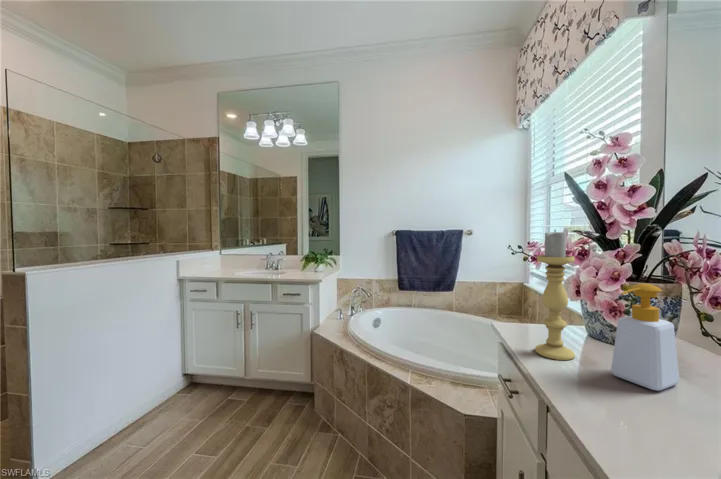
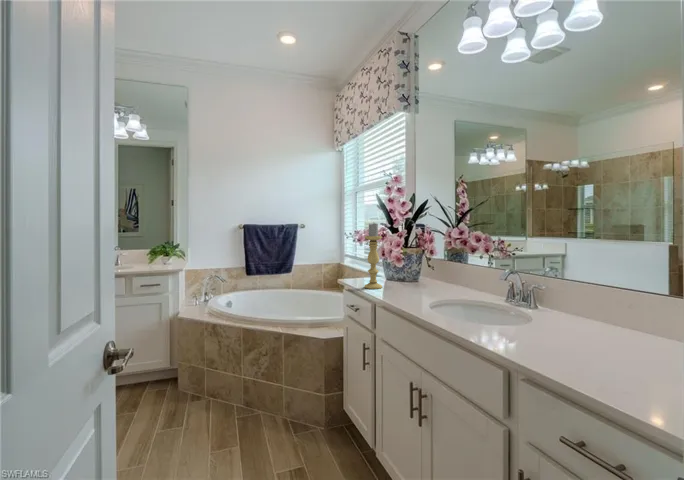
soap bottle: present [611,283,680,391] -> none [398,246,421,292]

